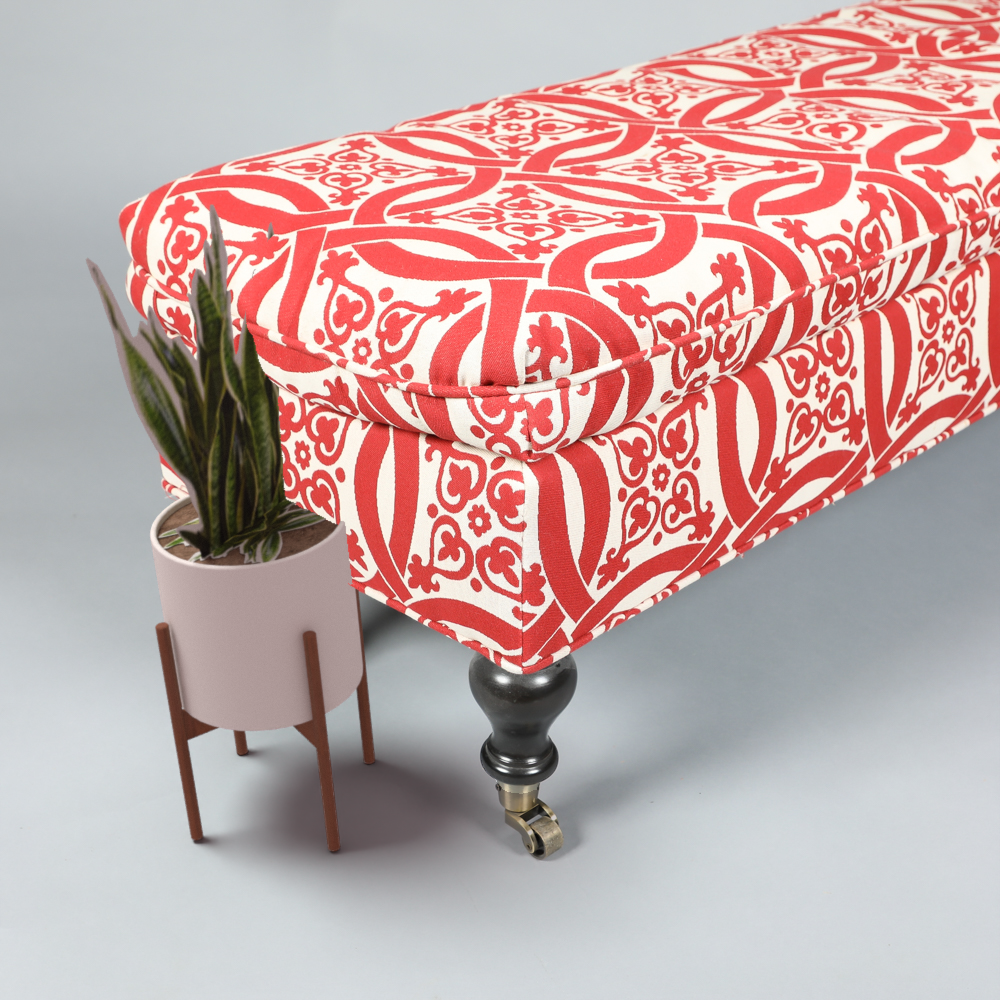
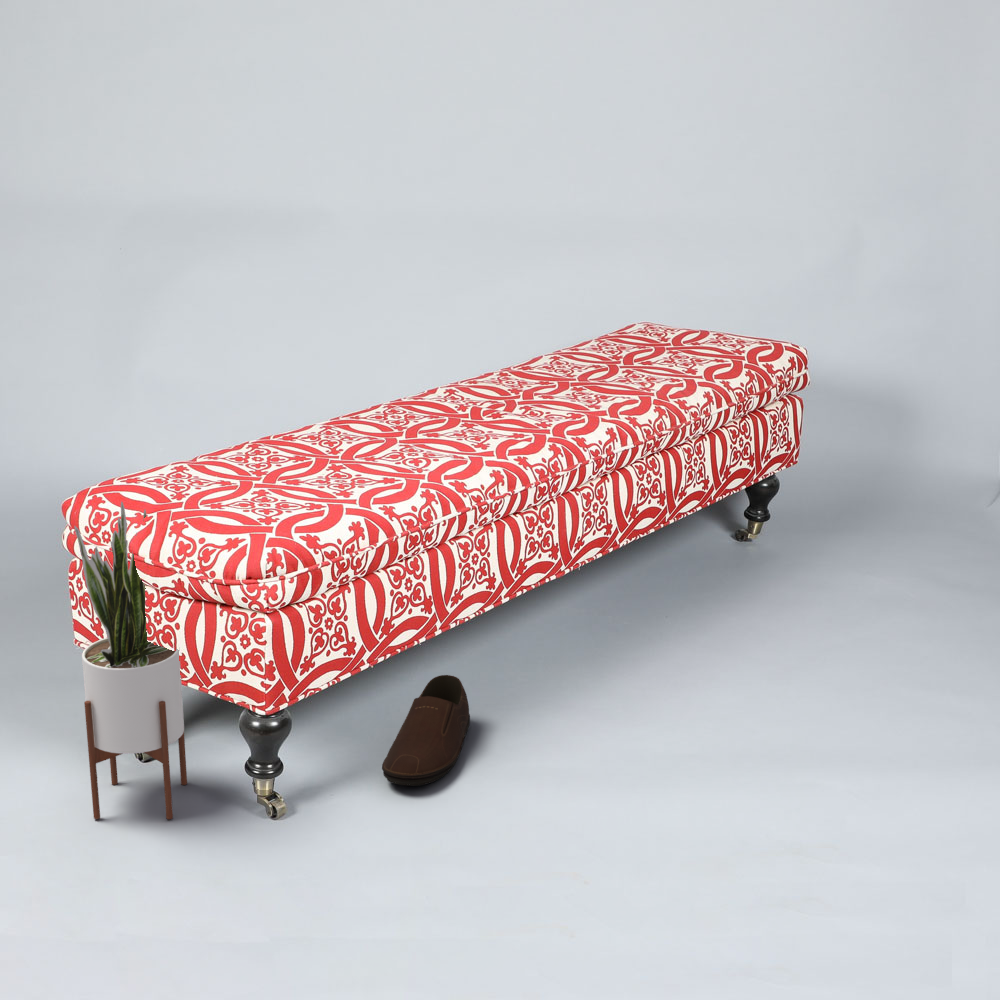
shoe: none [757,556,918,803] -> present [382,675,470,786]

